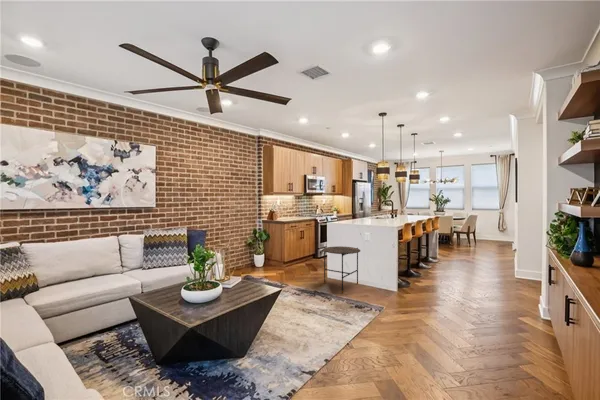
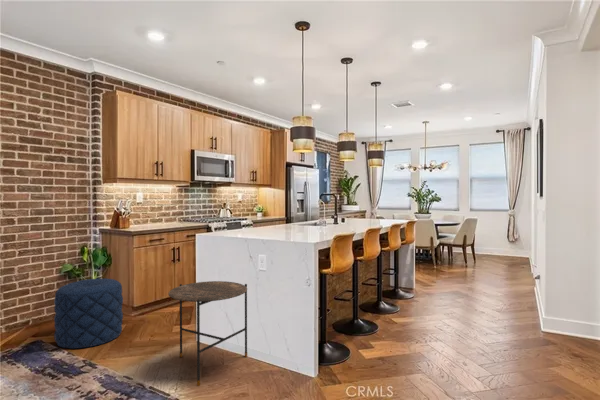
pouf: none [256,245,287,279] -> present [54,278,123,348]

